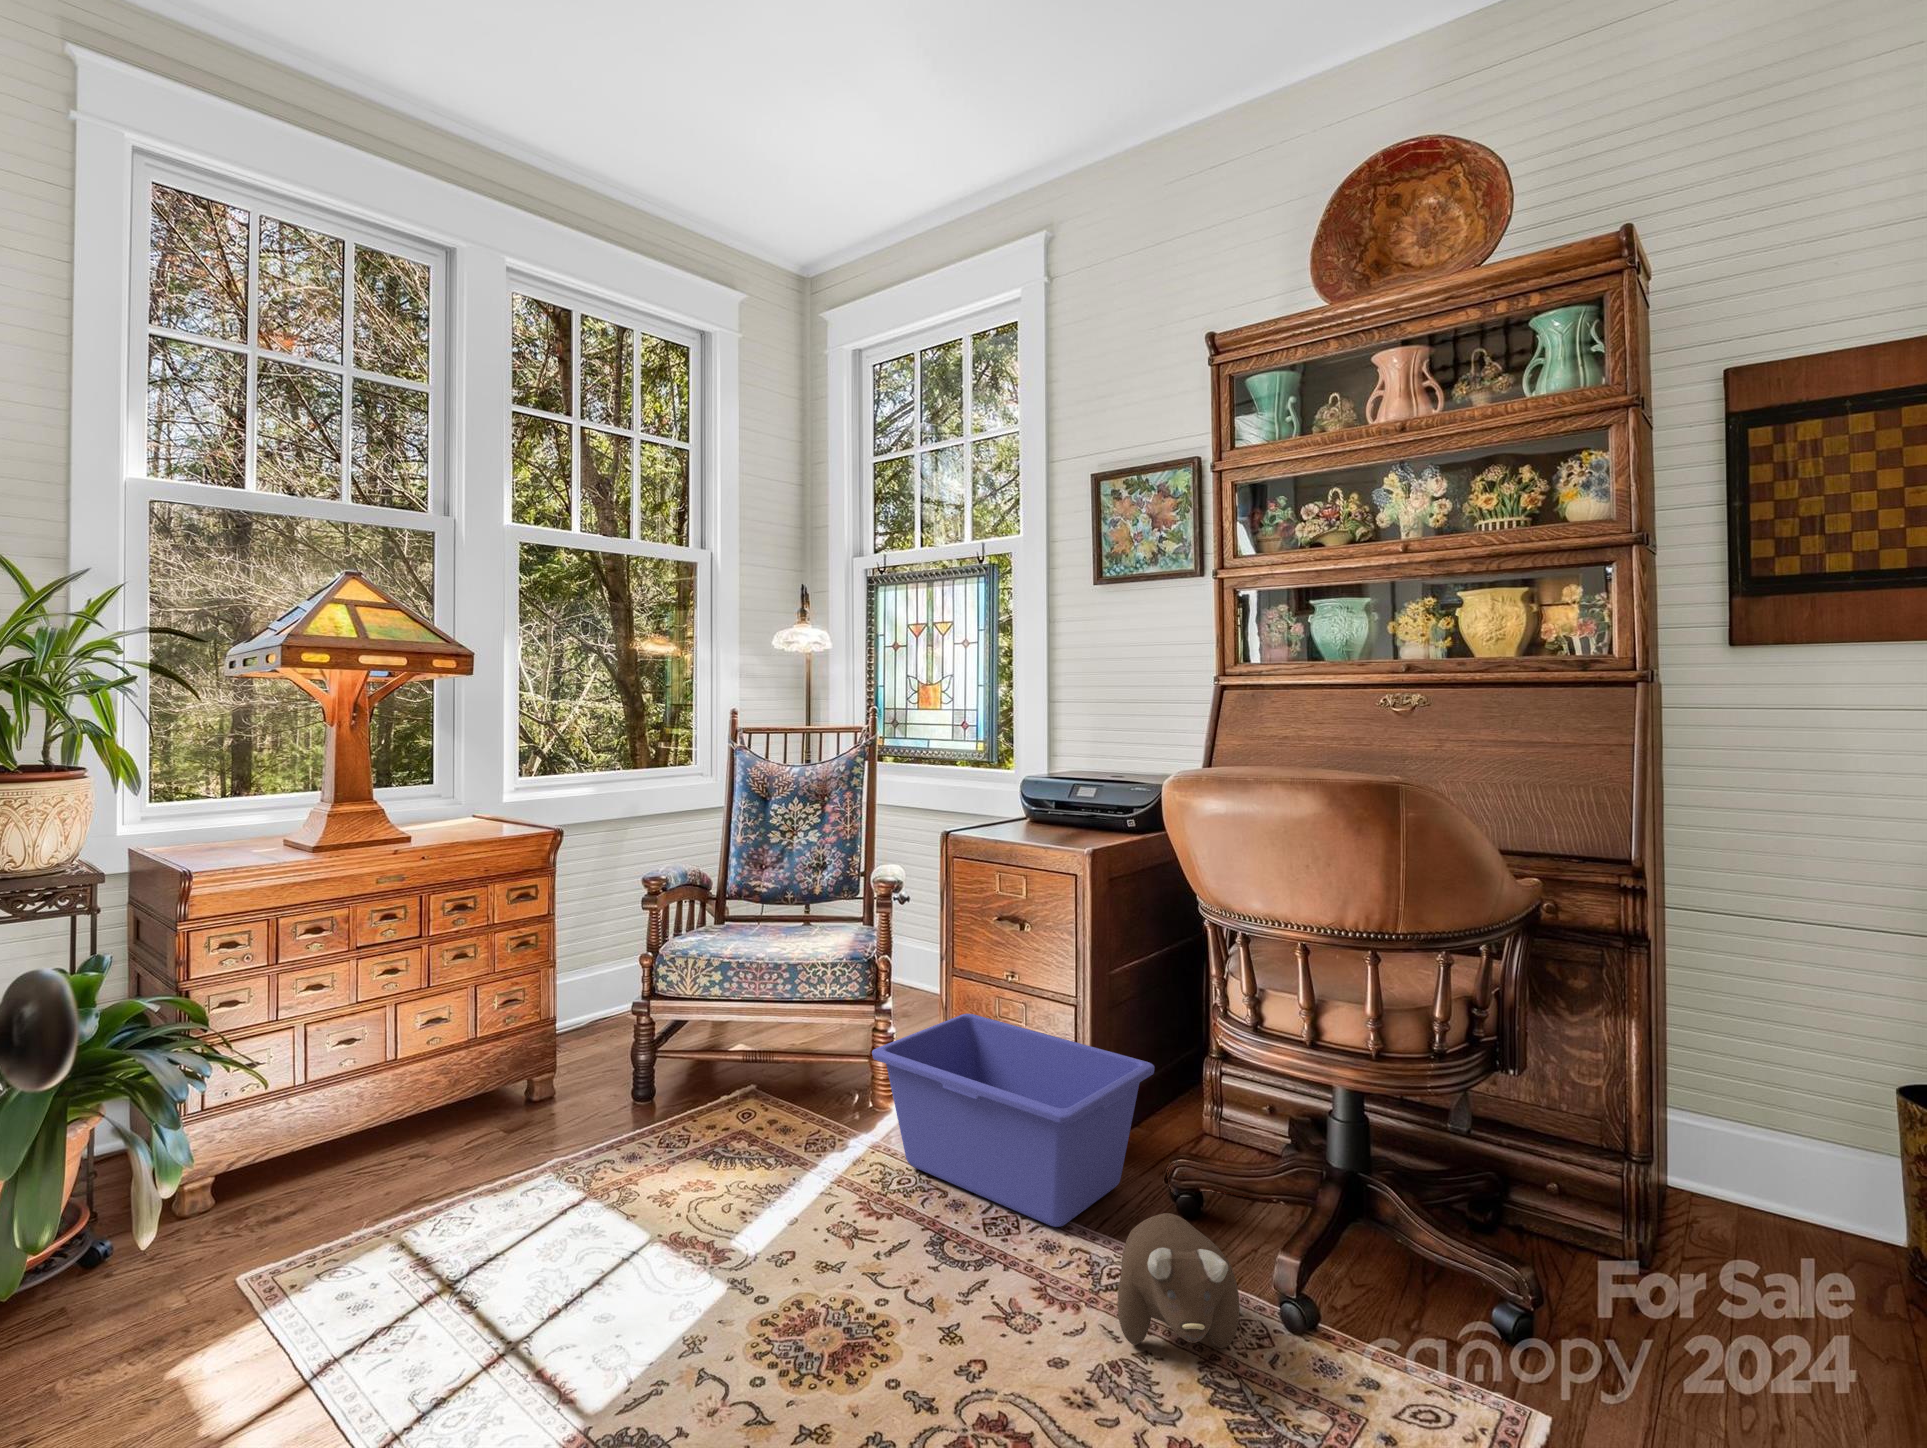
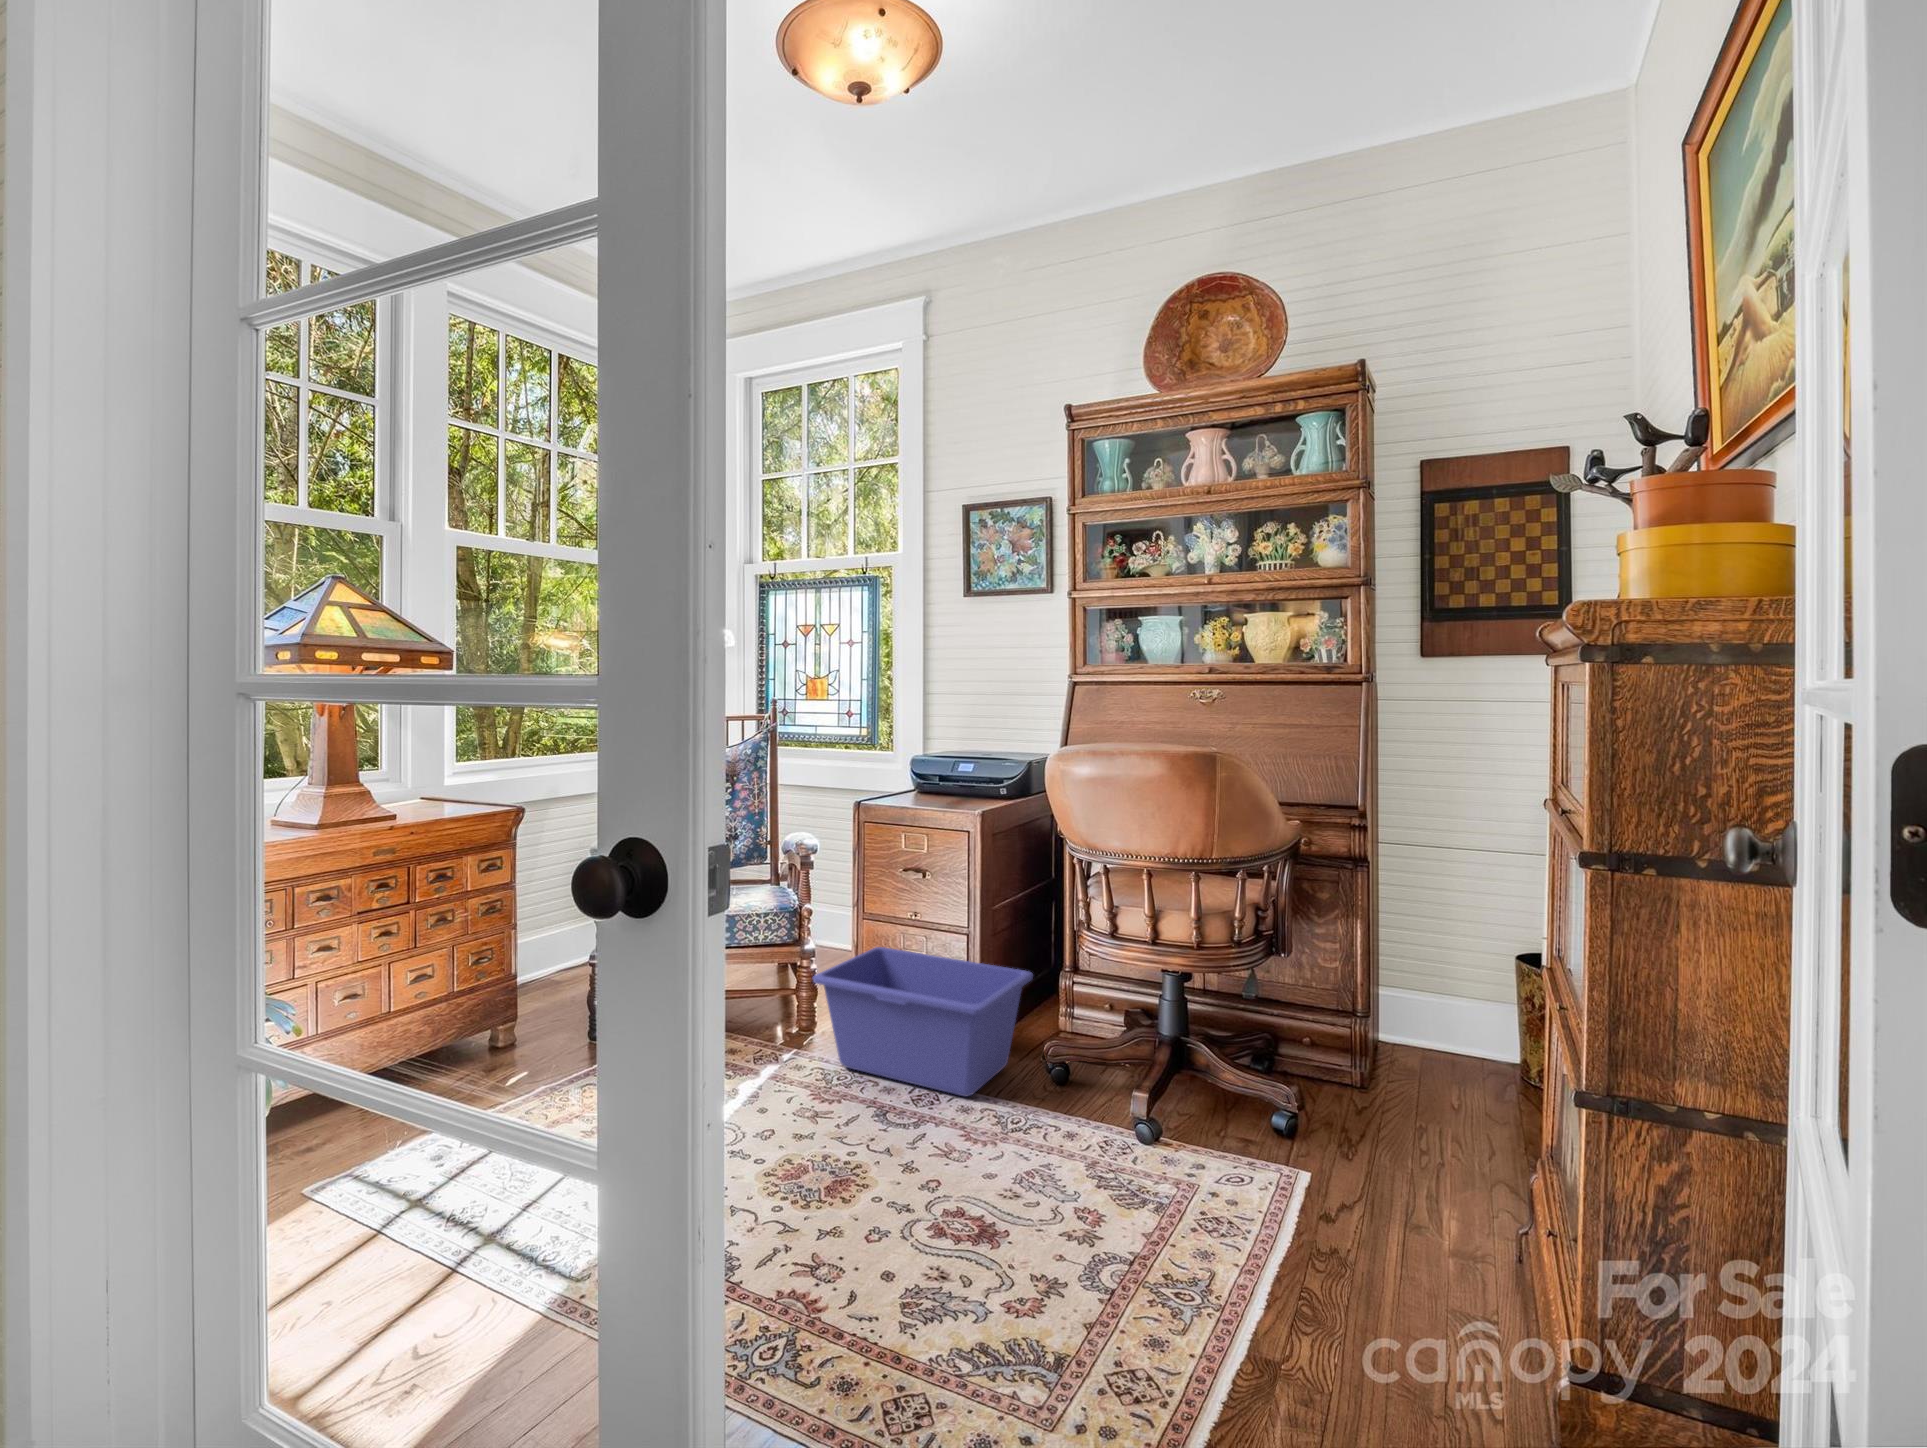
plush toy: present [1118,1213,1240,1348] -> none [1026,1068,1112,1161]

